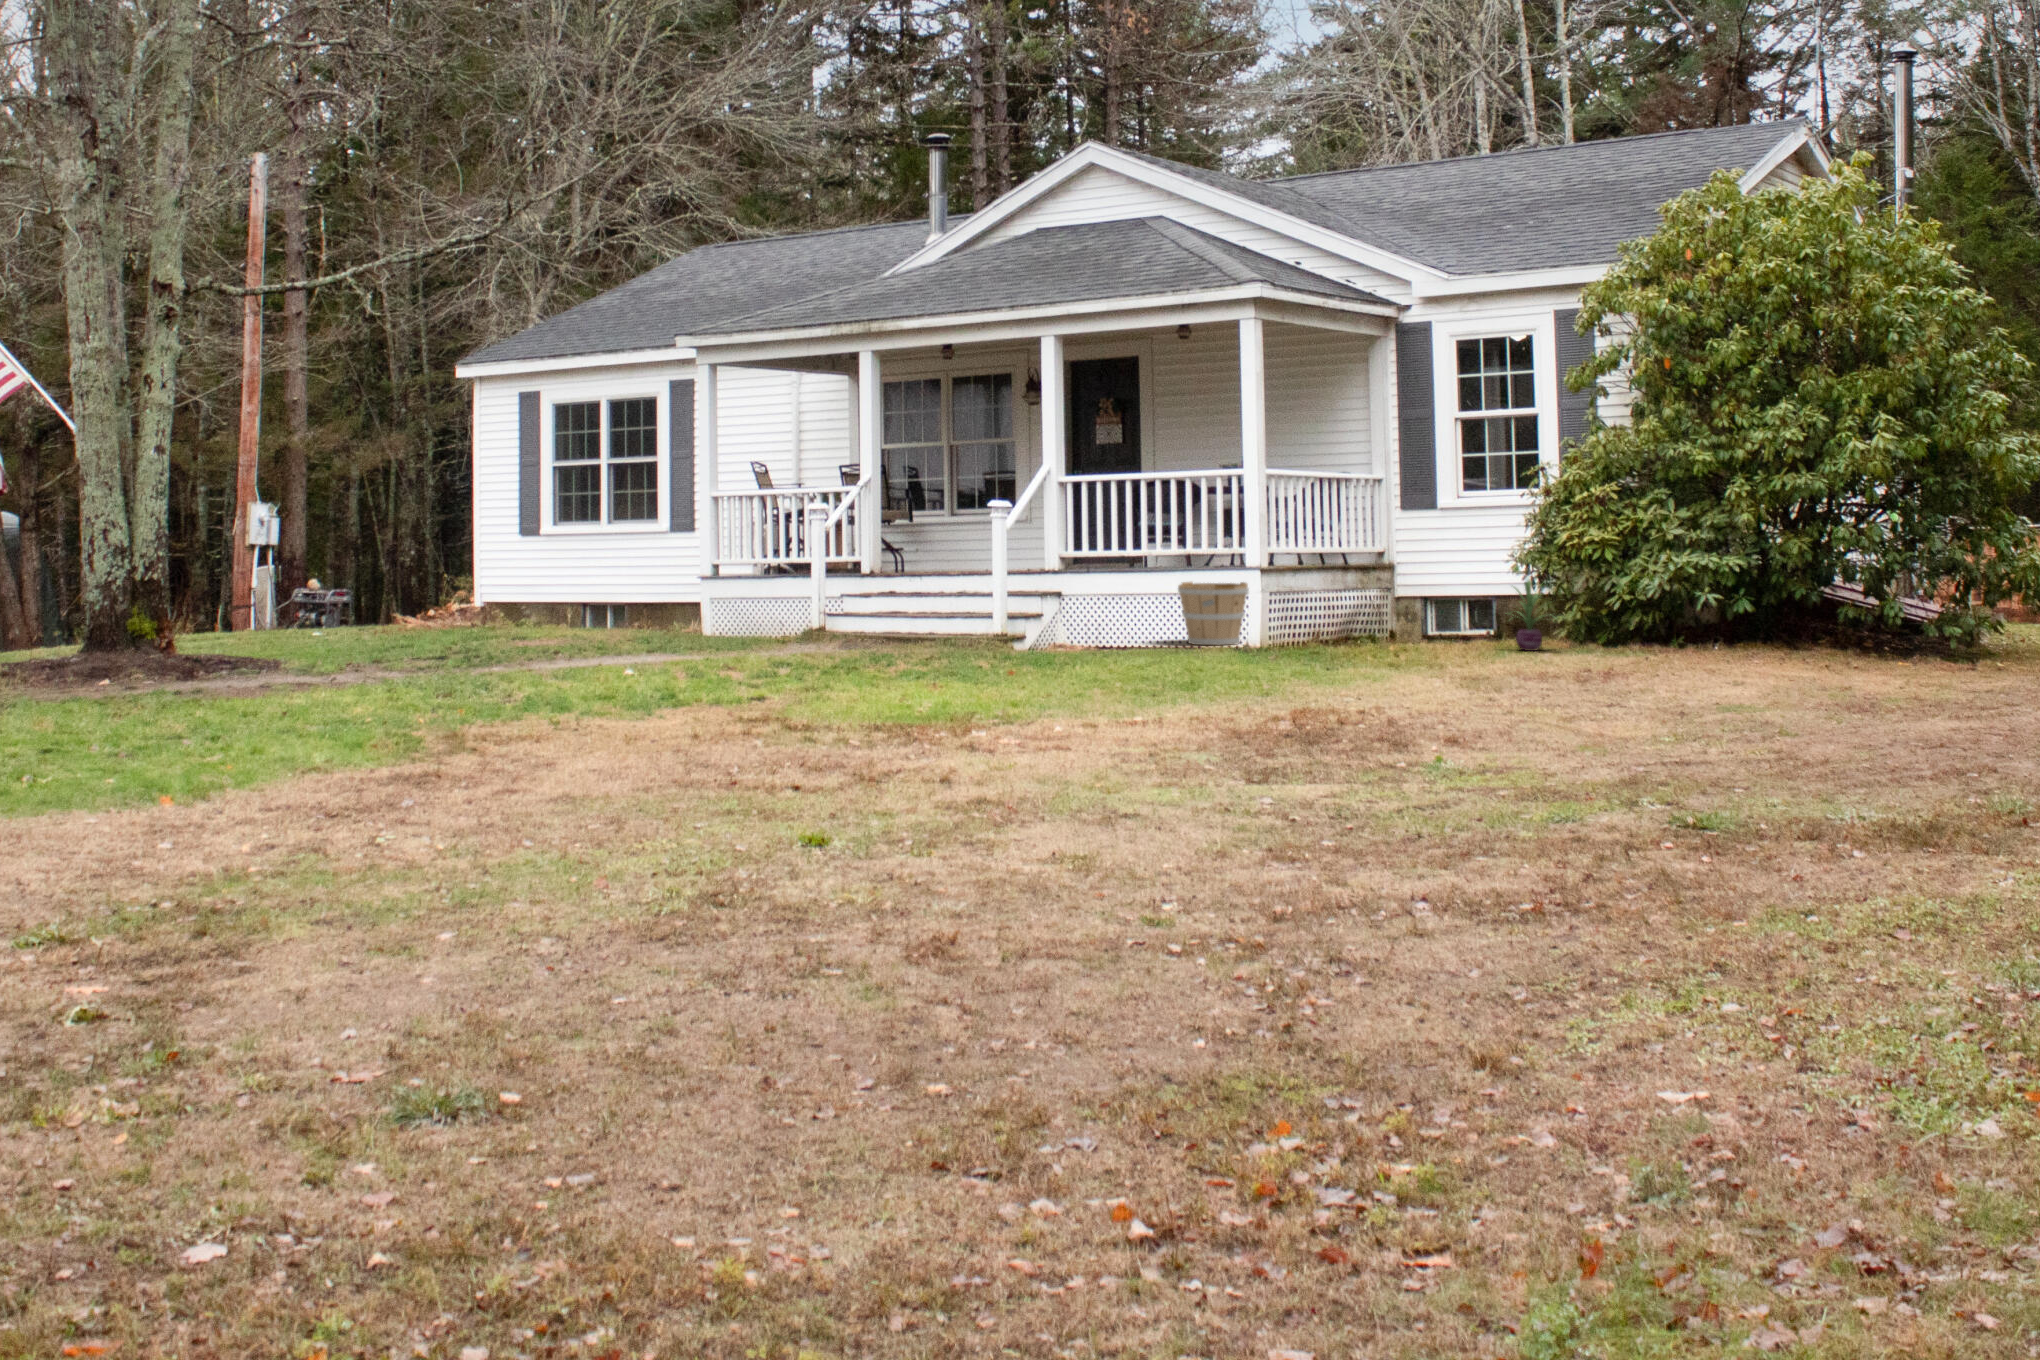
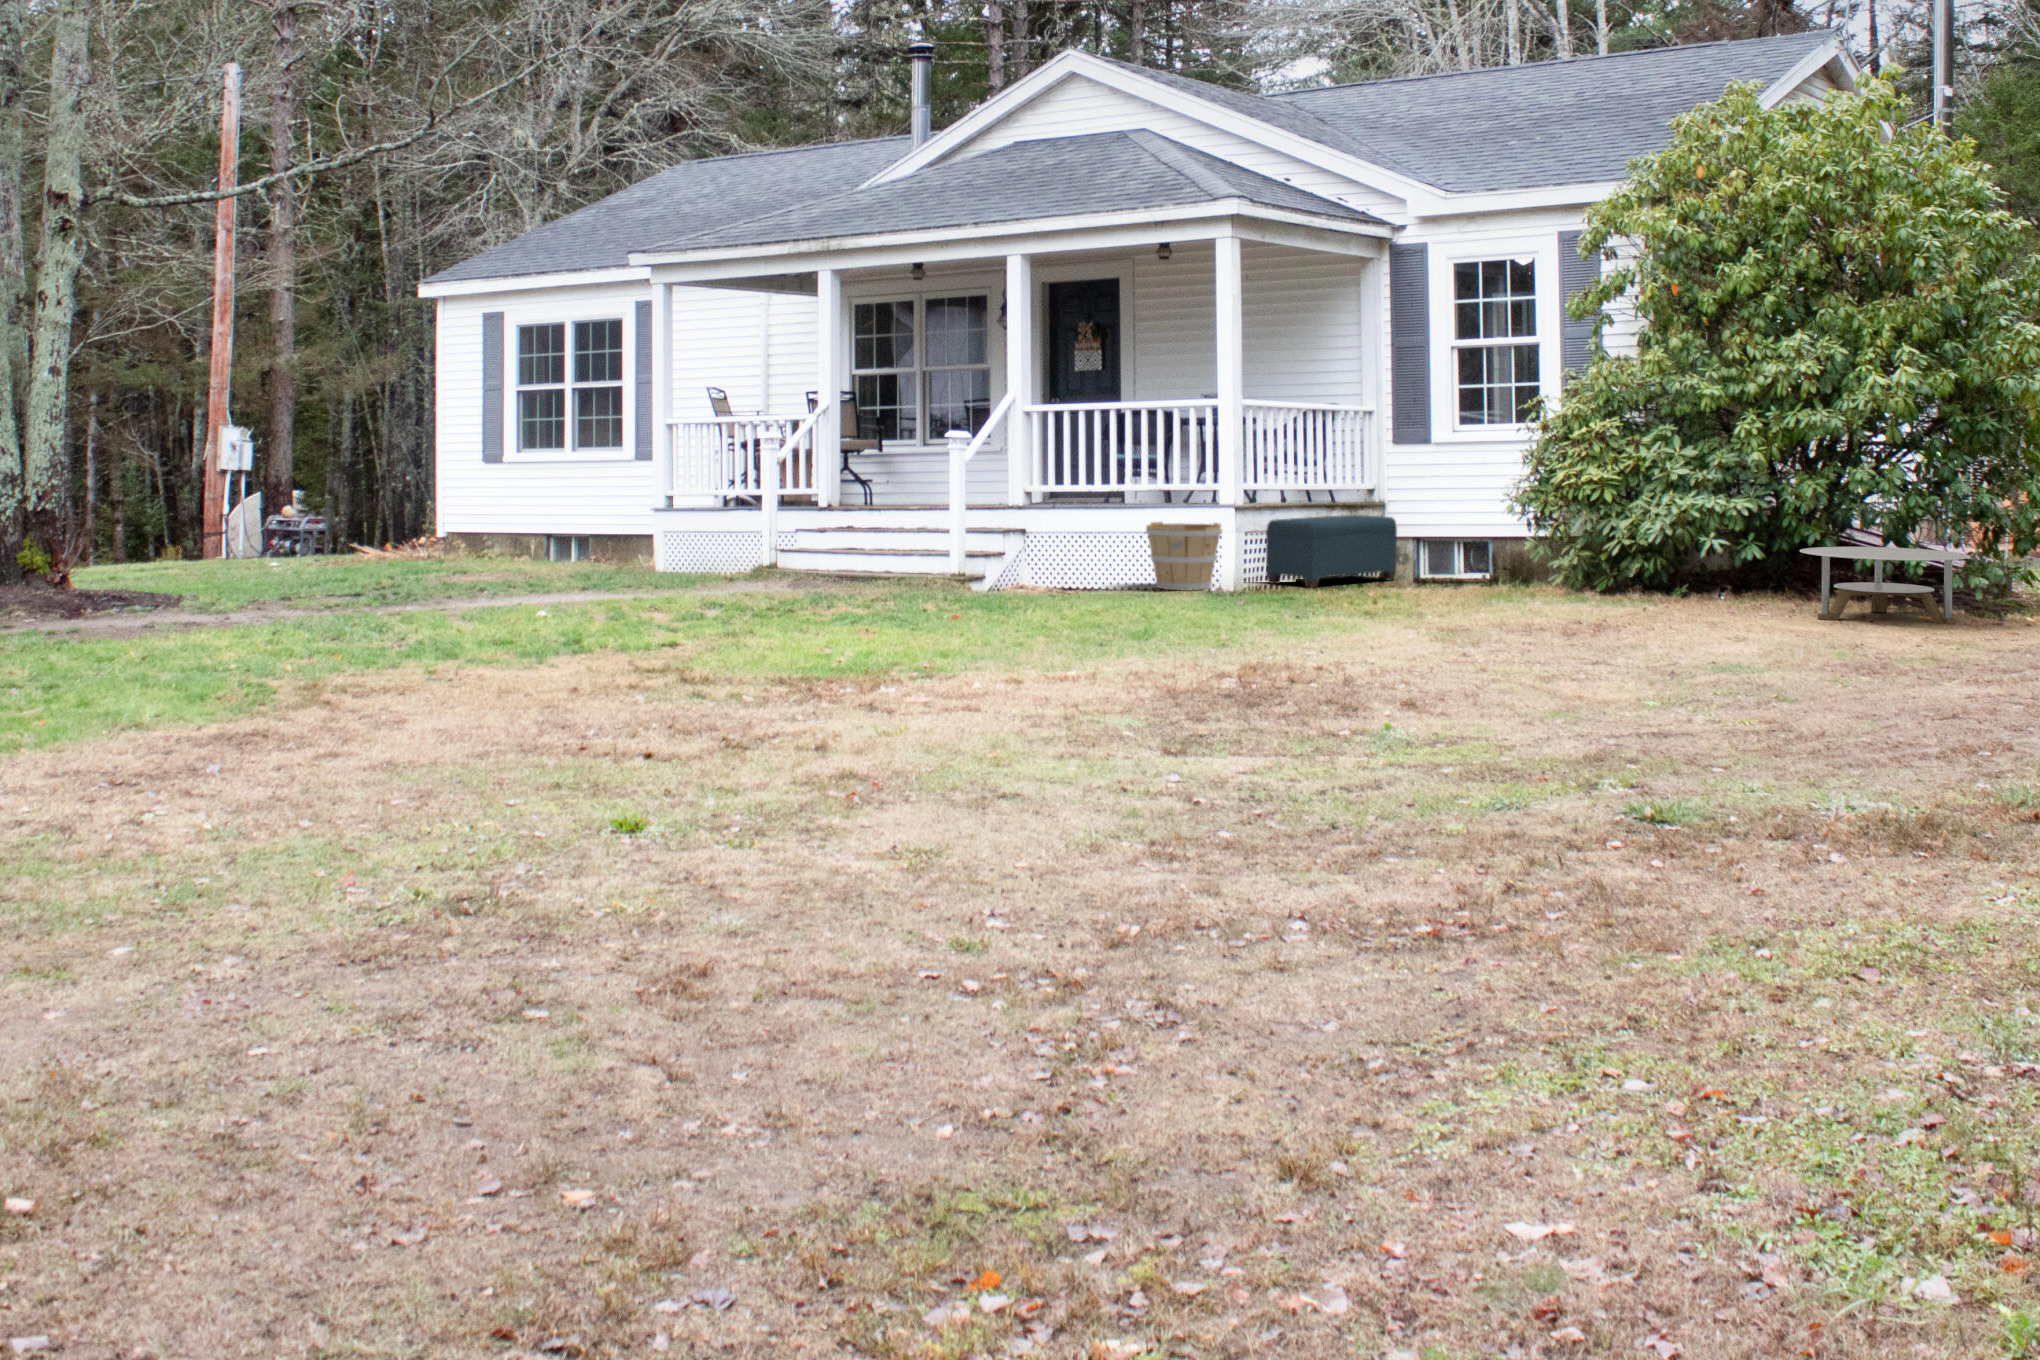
bench: none [1288,574,1409,641] -> present [1266,515,1397,588]
decorative plant: present [1514,580,1557,651] -> none [1478,525,1561,601]
round table: none [1789,596,1947,665] -> present [1799,547,1970,624]

